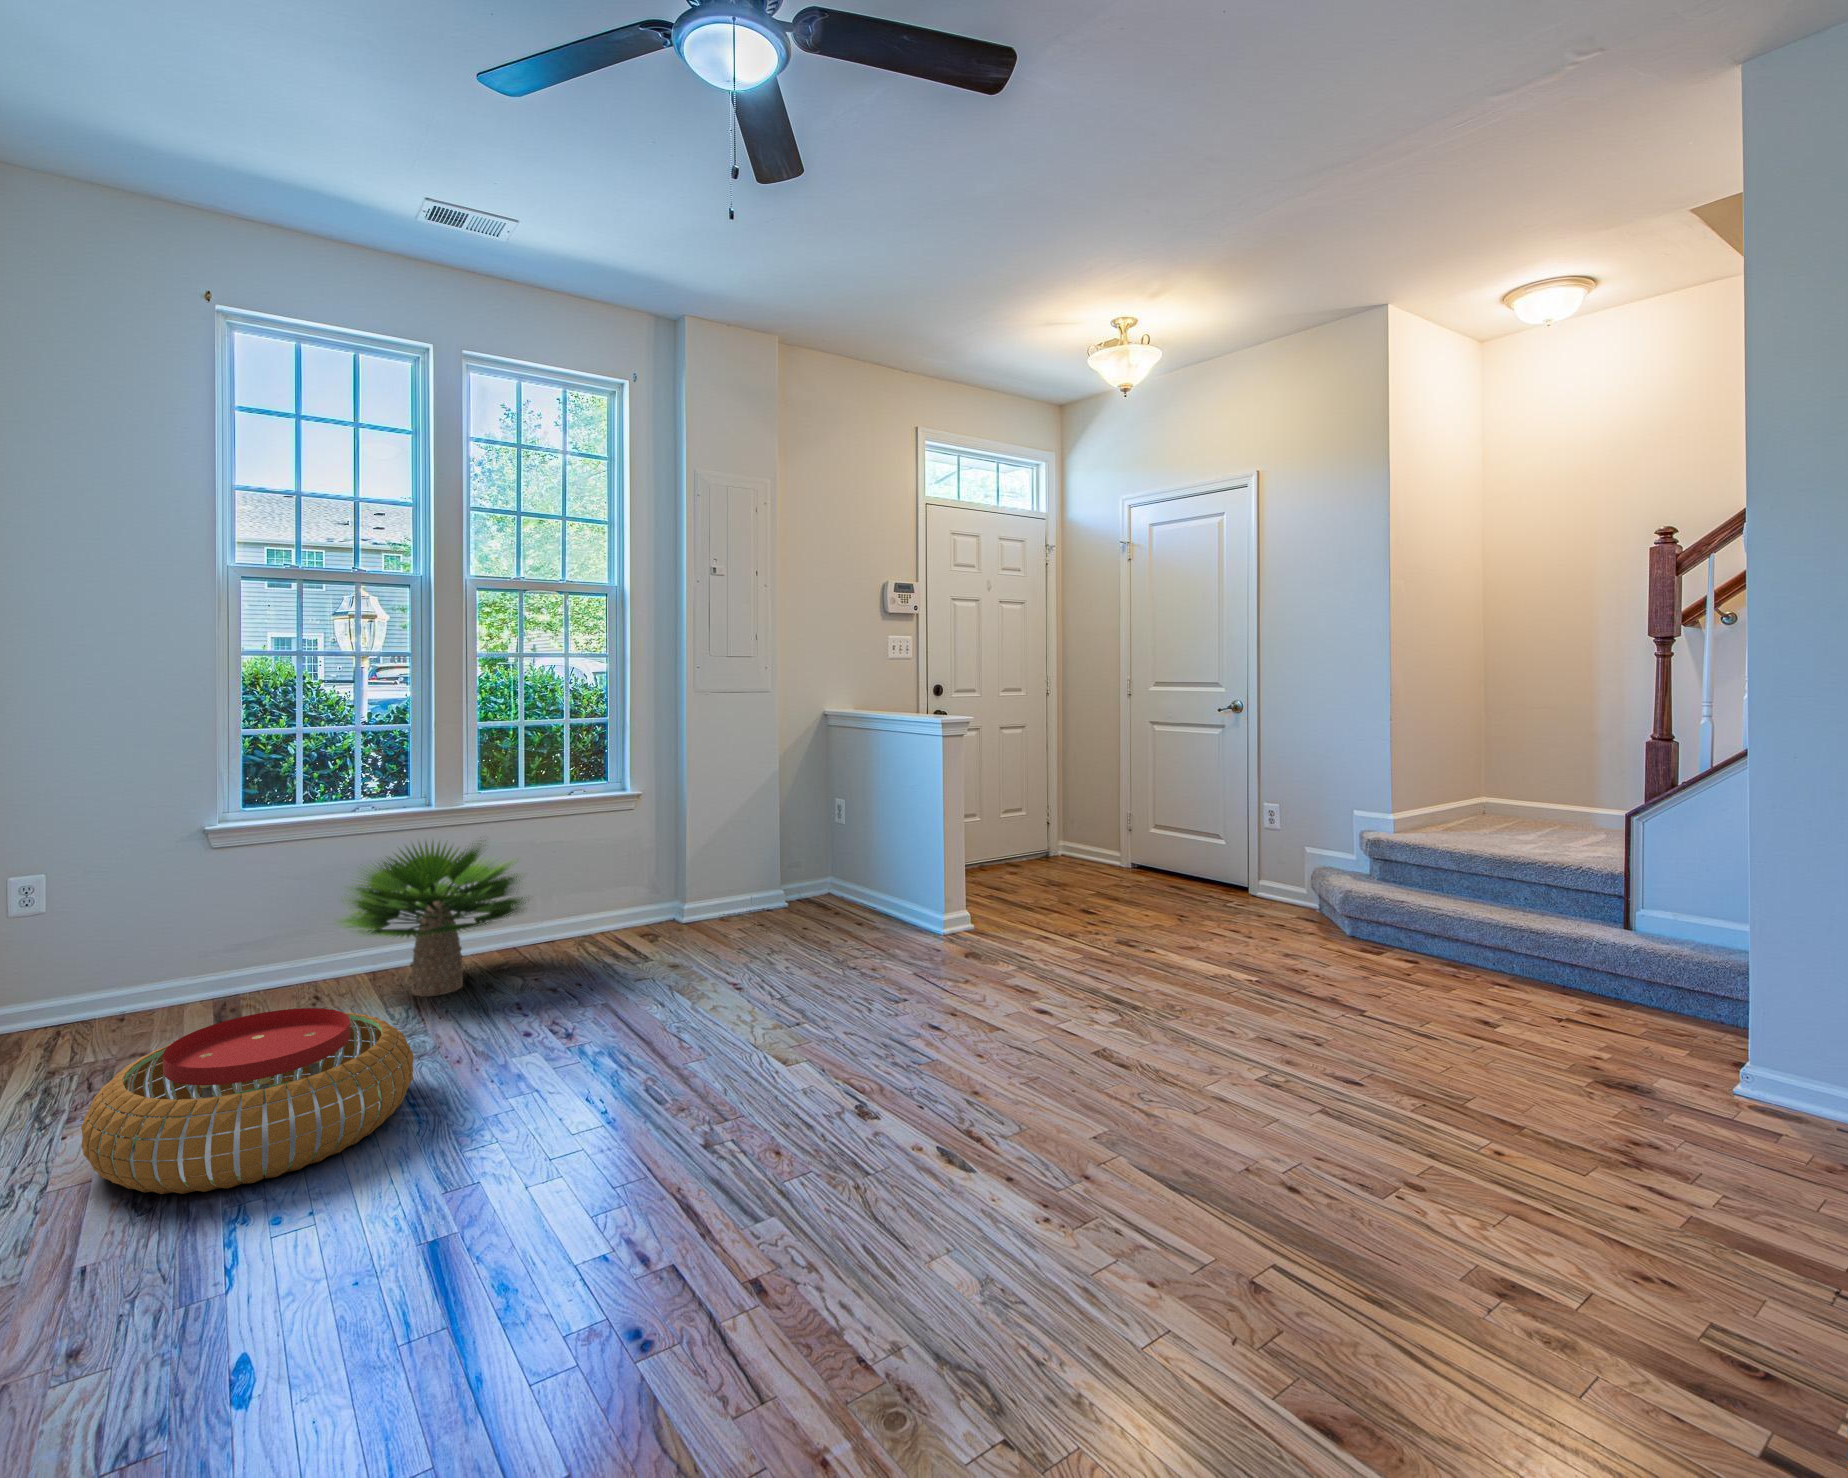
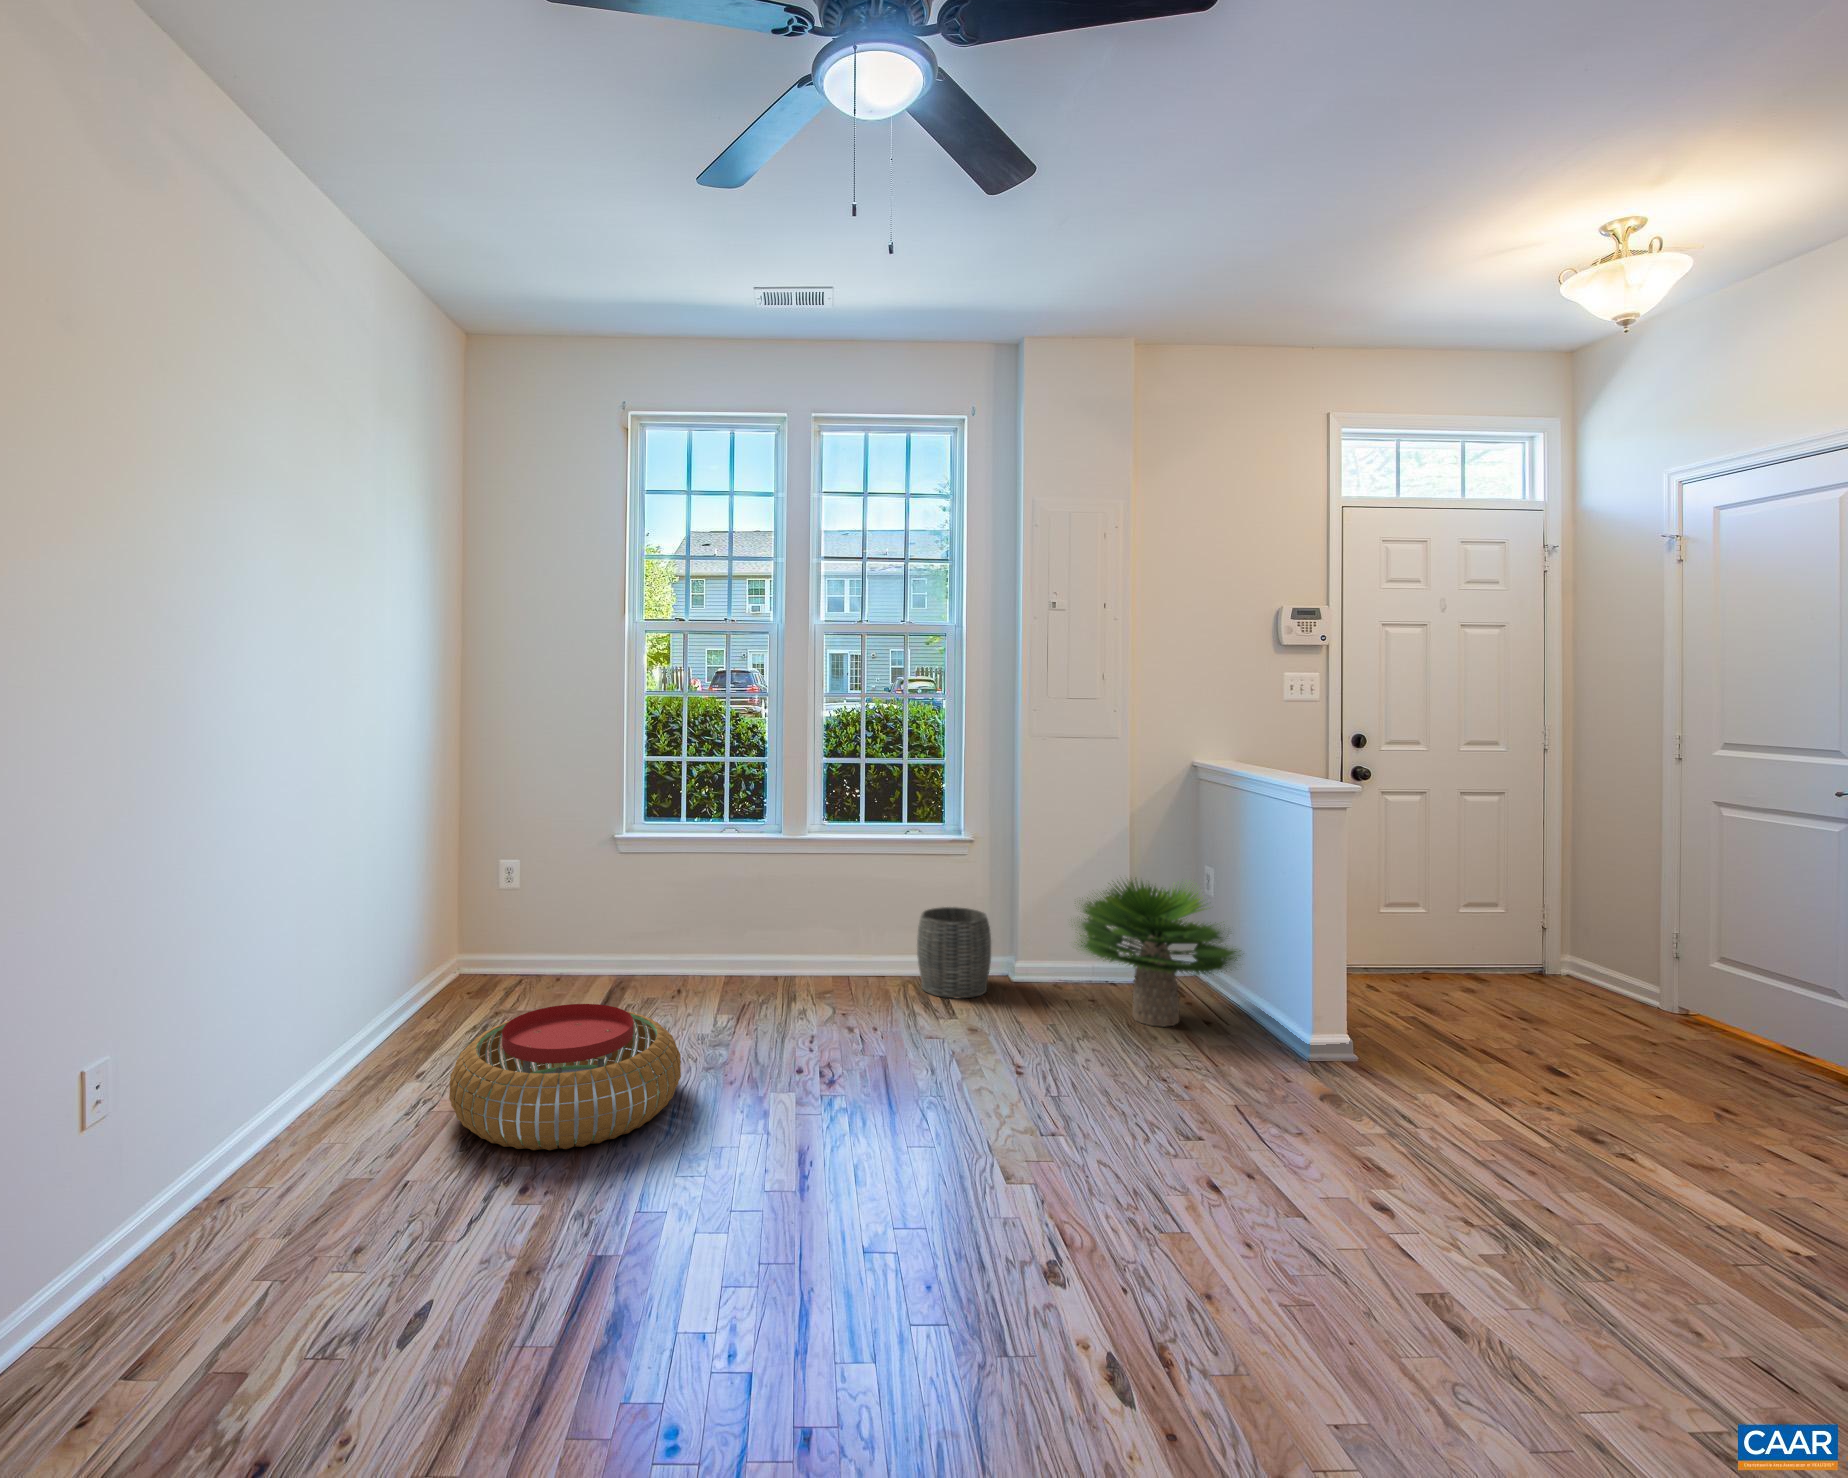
potted plant: present [341,843,526,997] -> present [1076,879,1241,1027]
woven basket: none [593,861,668,948] -> present [917,907,991,998]

